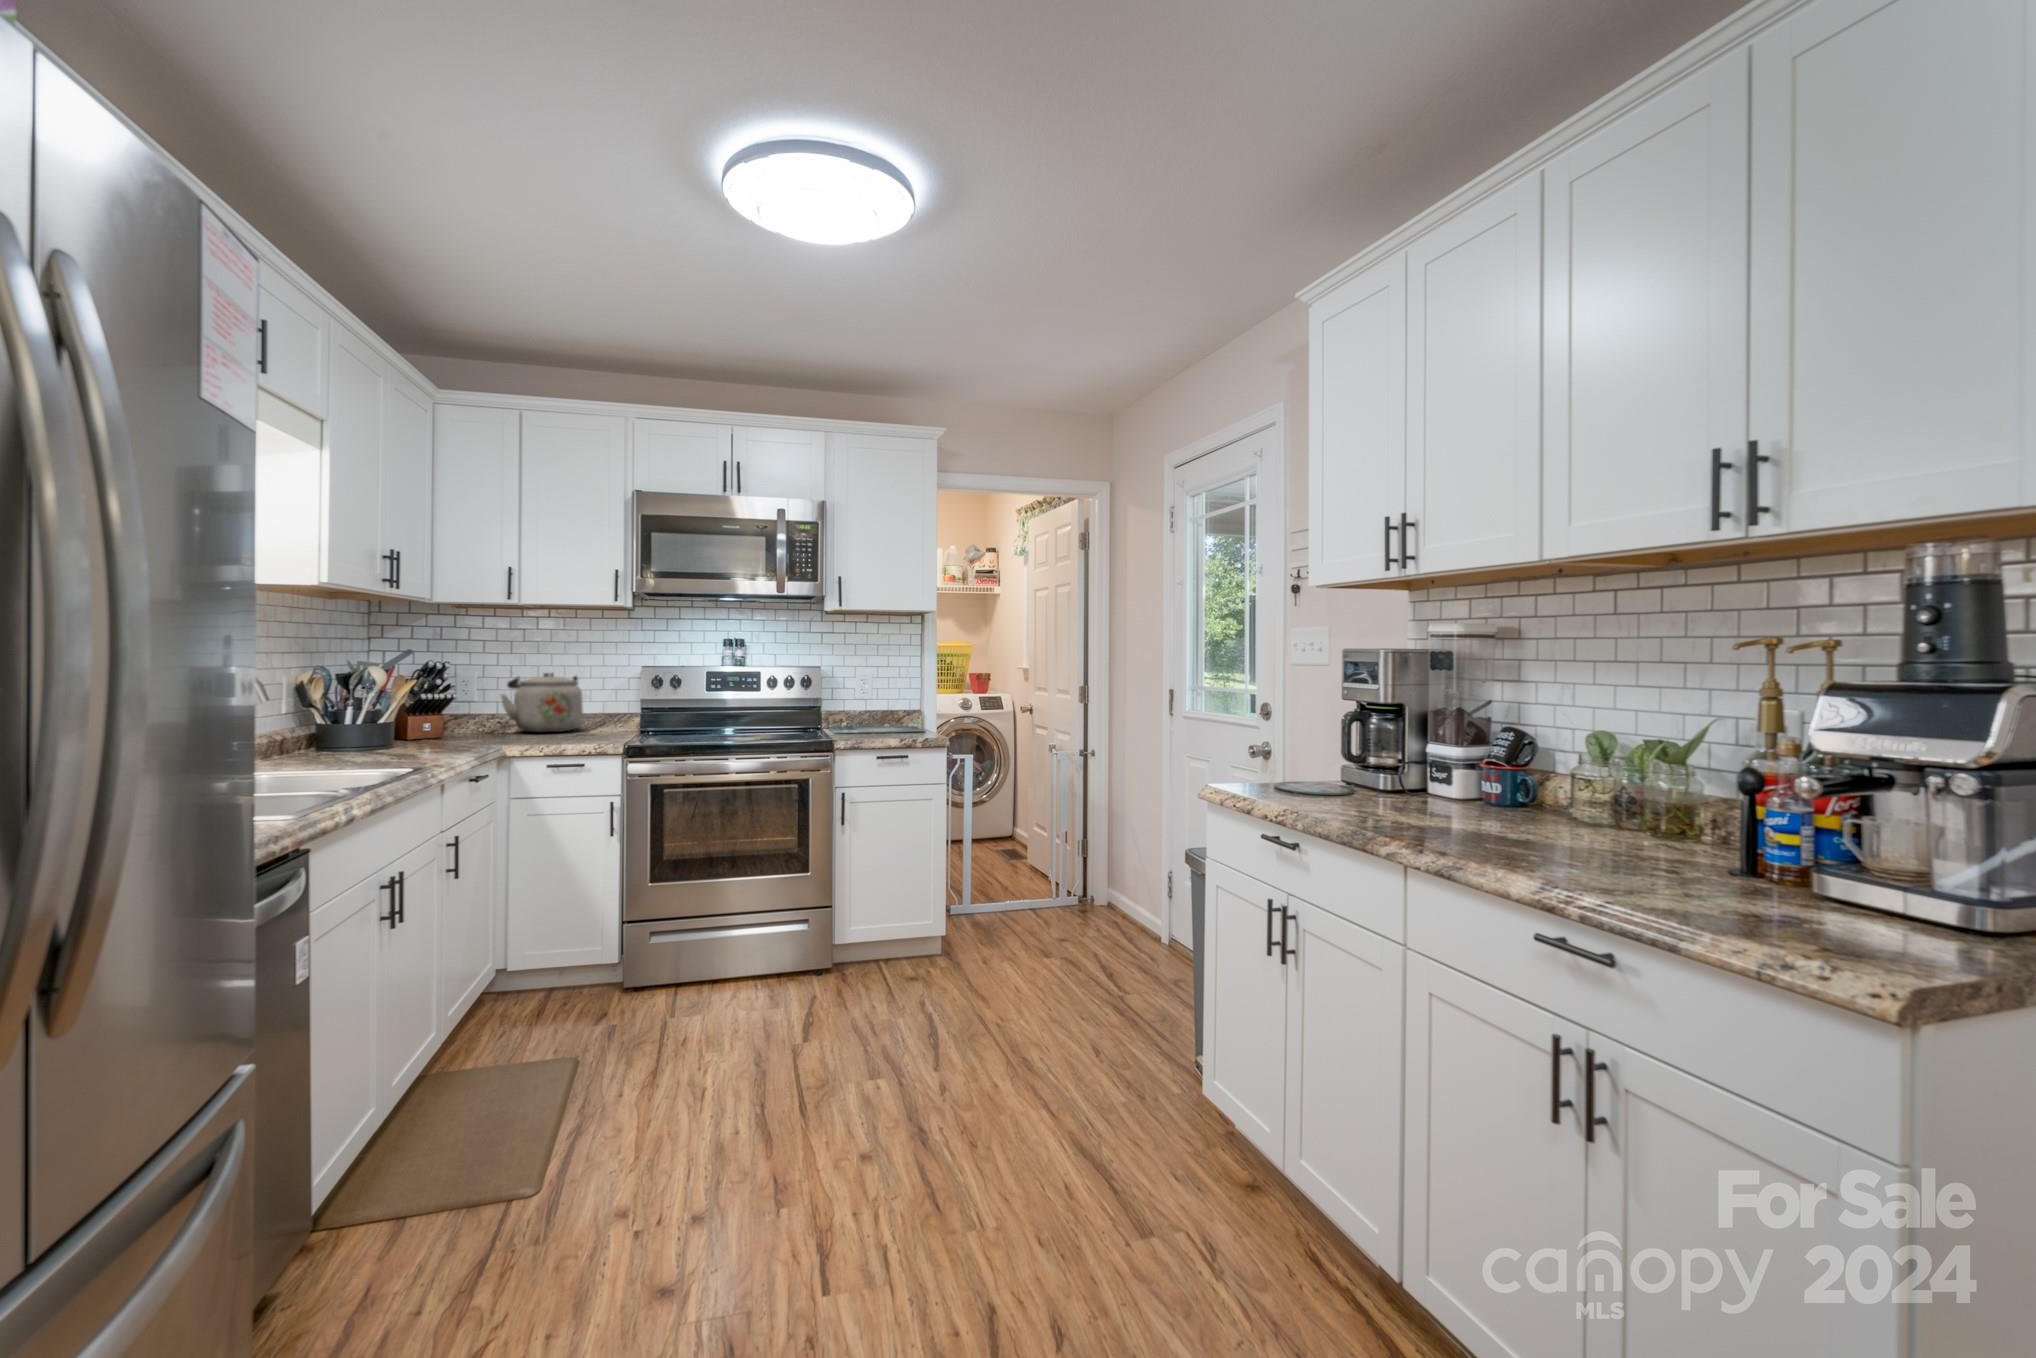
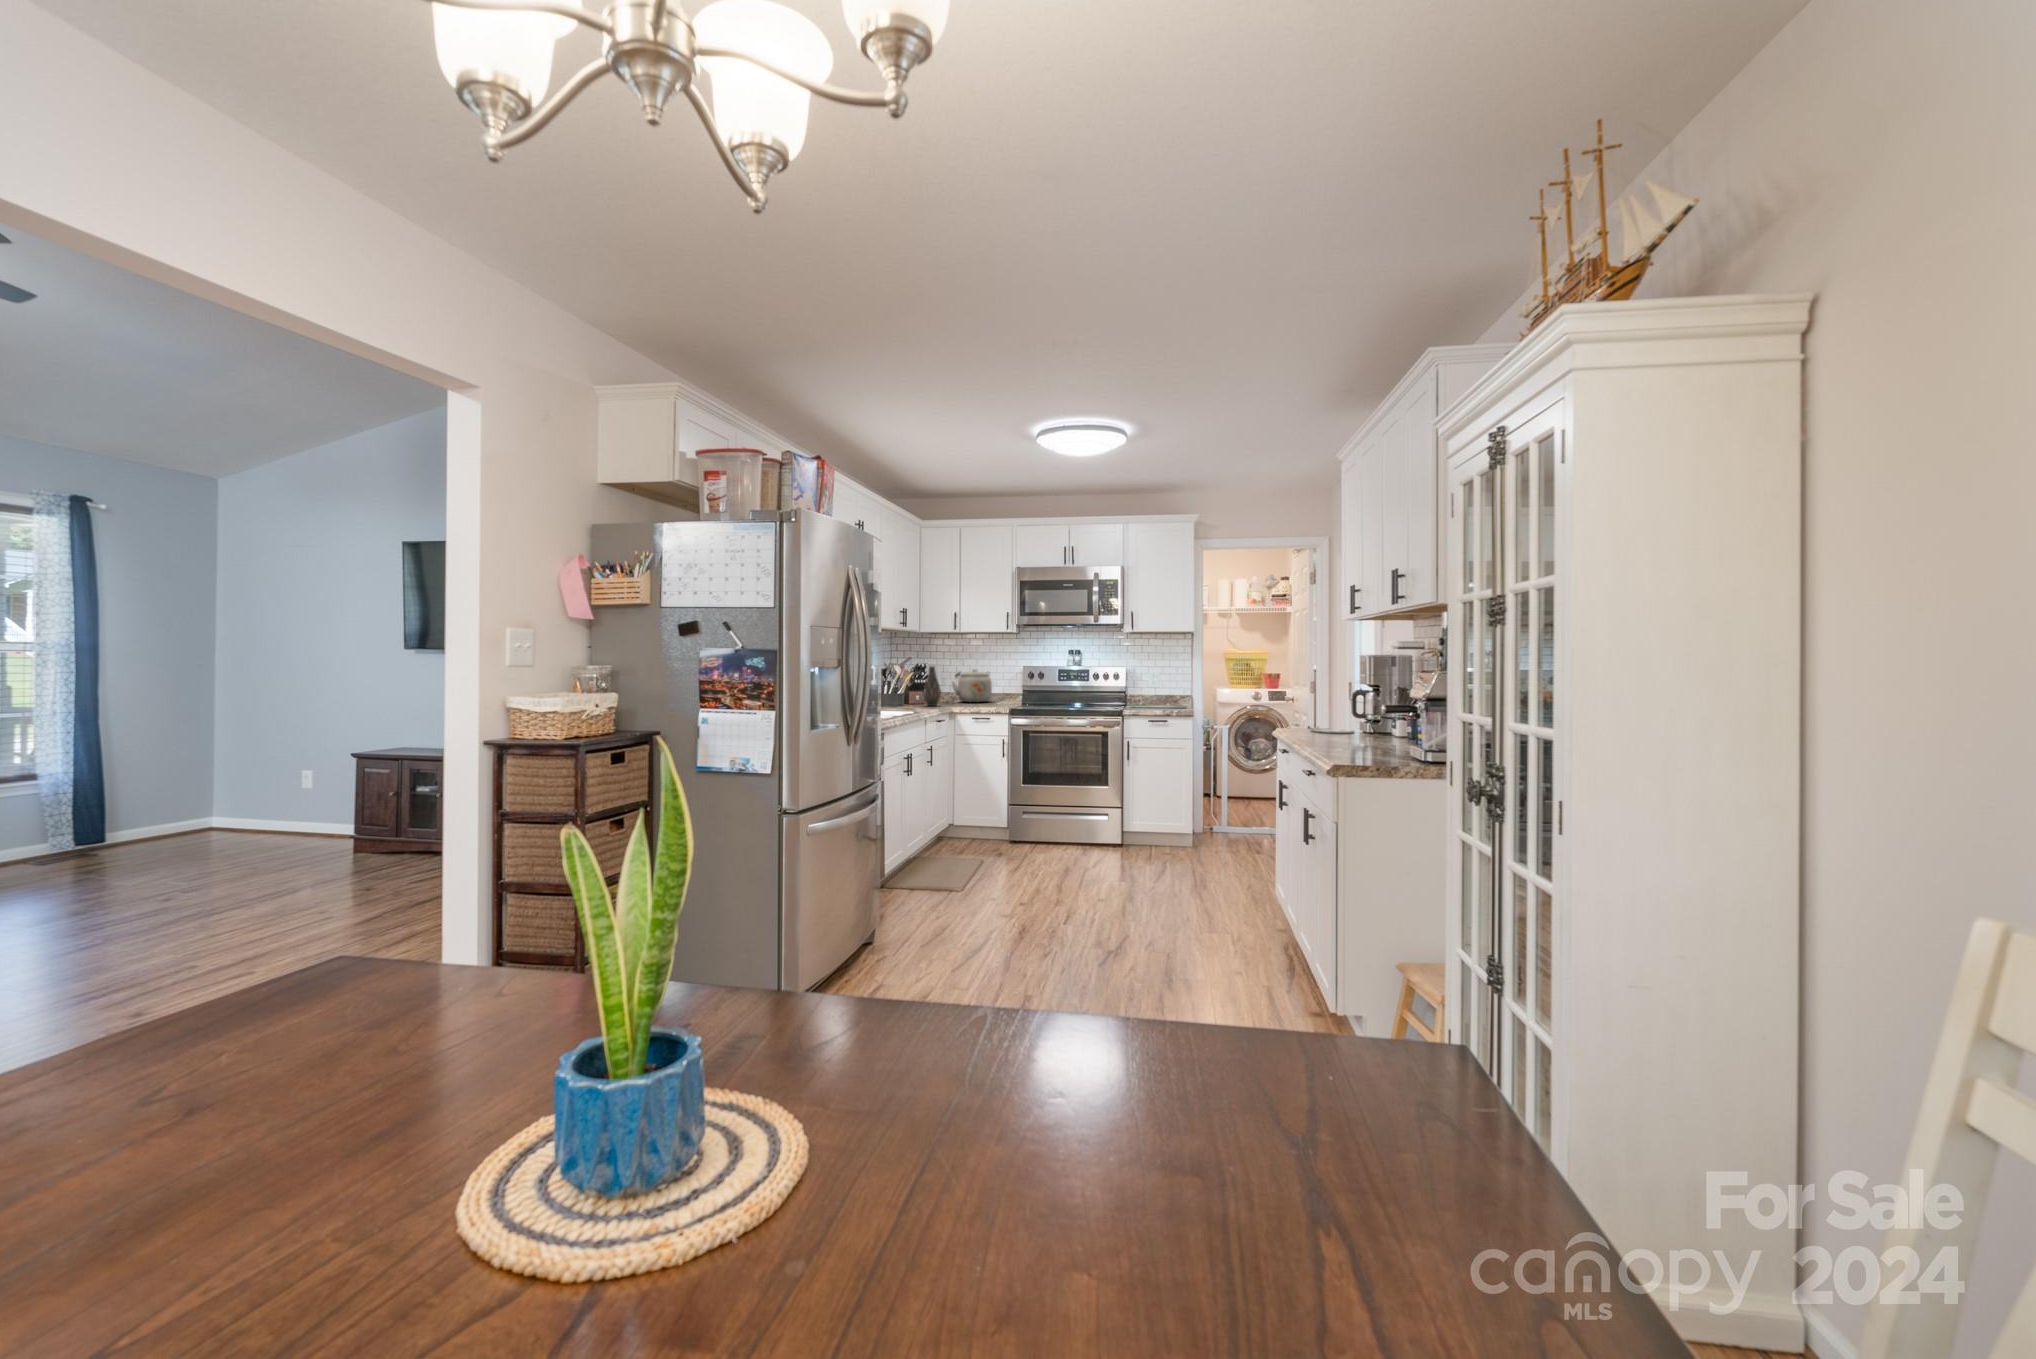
vase: none [436,668,477,745] -> present [923,666,941,706]

